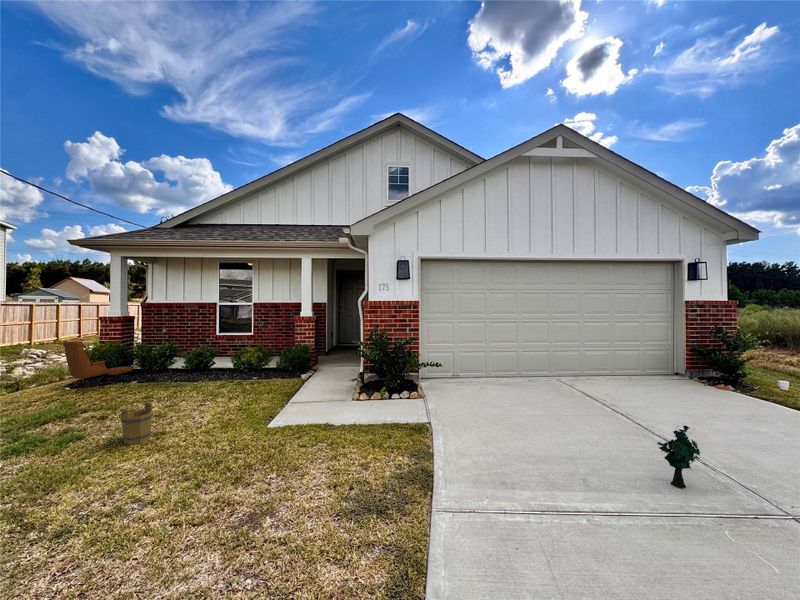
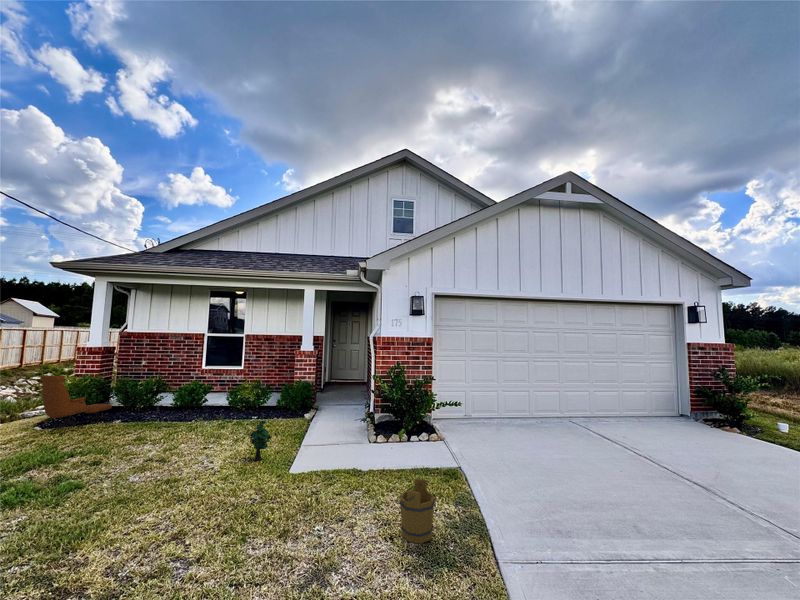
bucket: present [119,402,153,445] -> present [396,478,435,543]
decorative plant: present [657,426,700,488] -> present [248,421,271,461]

